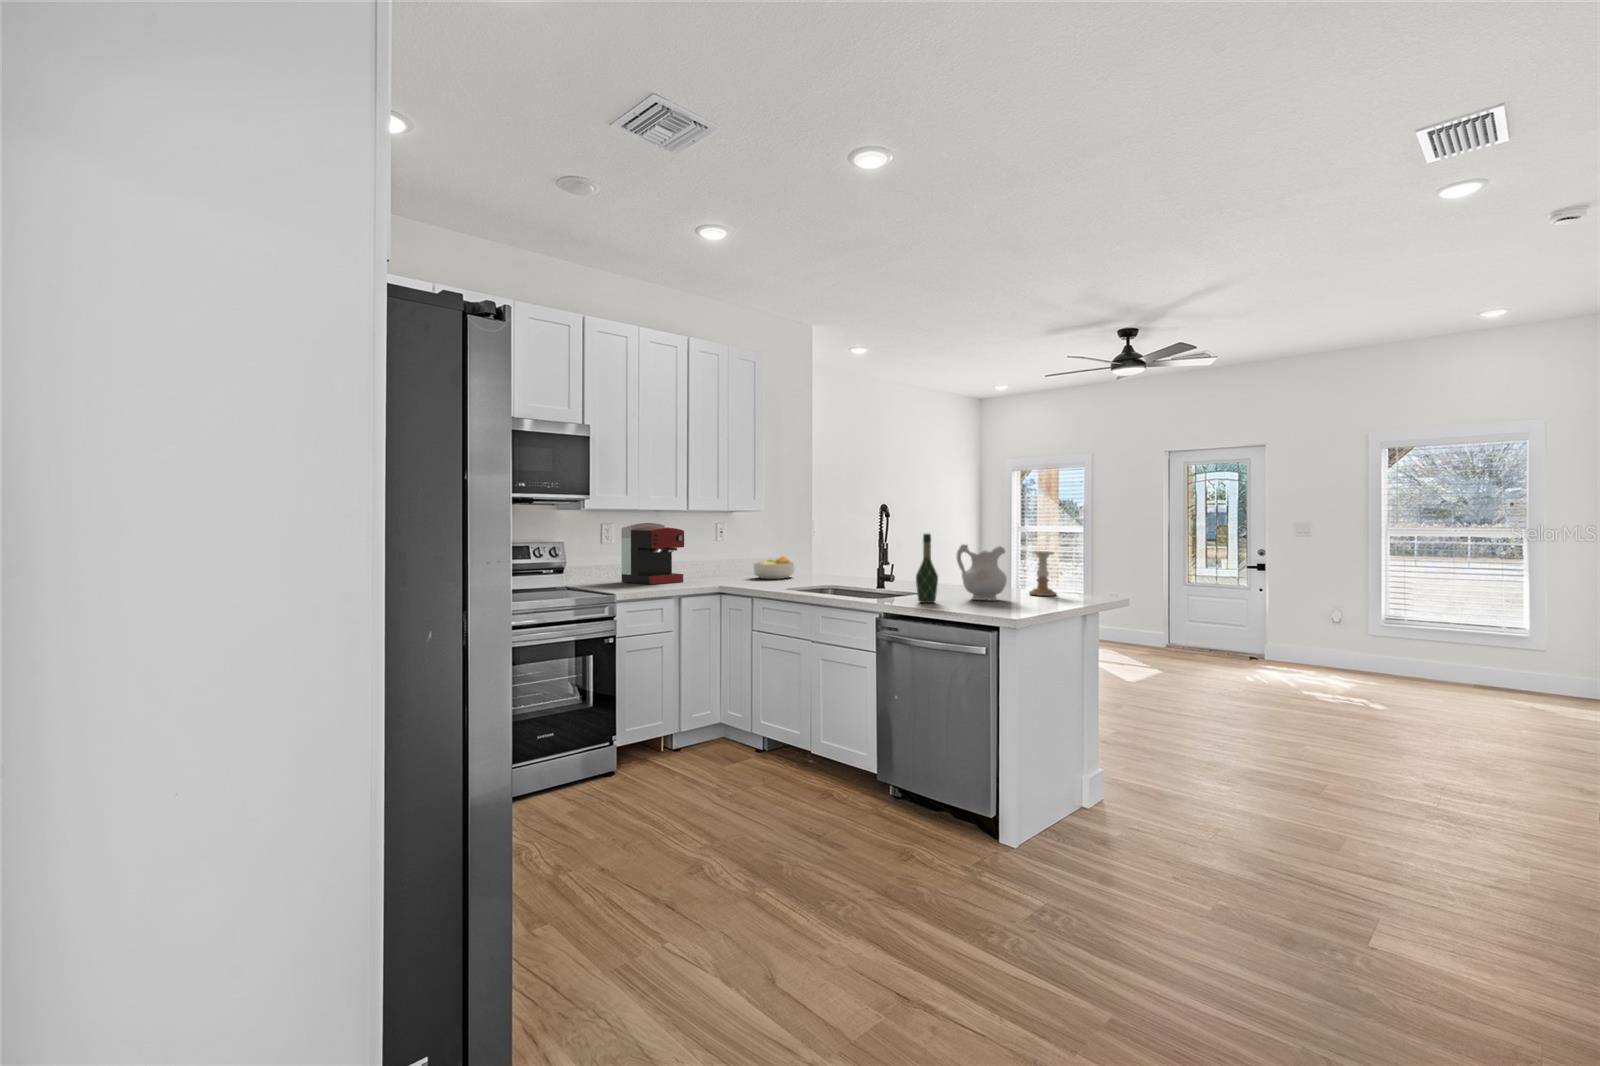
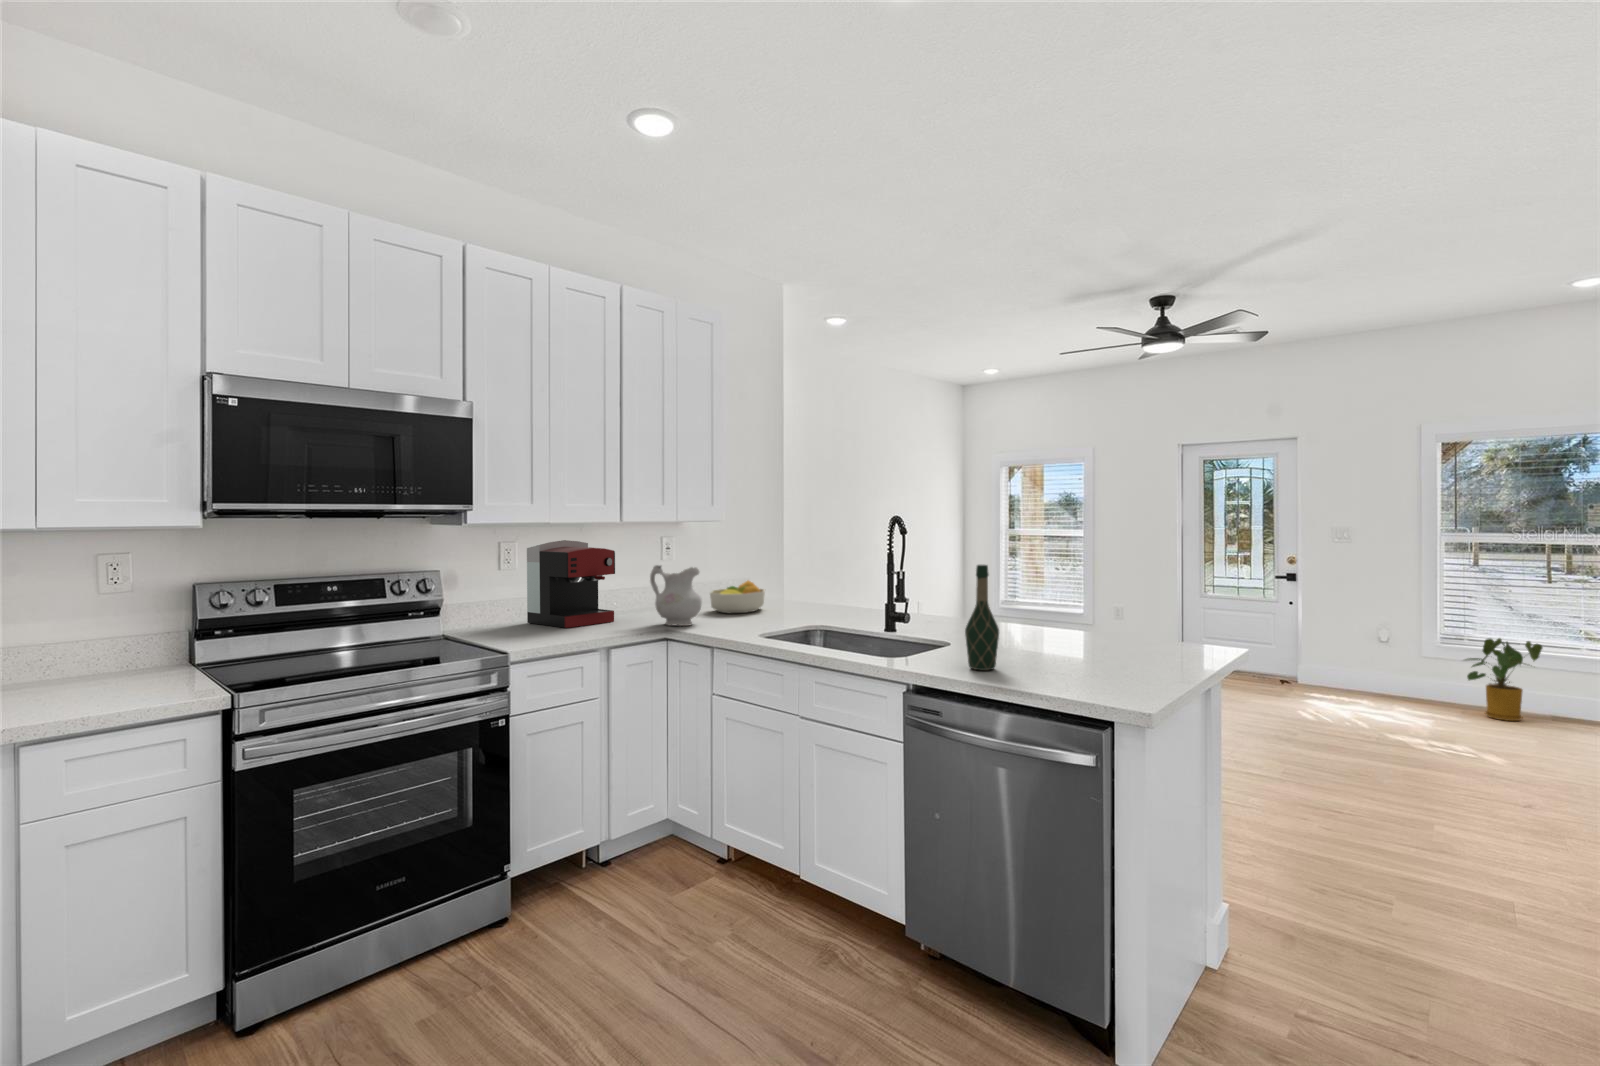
ceramic pitcher: present [957,545,1007,601] -> present [650,565,702,626]
candle holder: present [1029,551,1056,596] -> none [1113,585,1154,650]
house plant: none [1392,617,1464,687] -> present [1465,638,1542,721]

